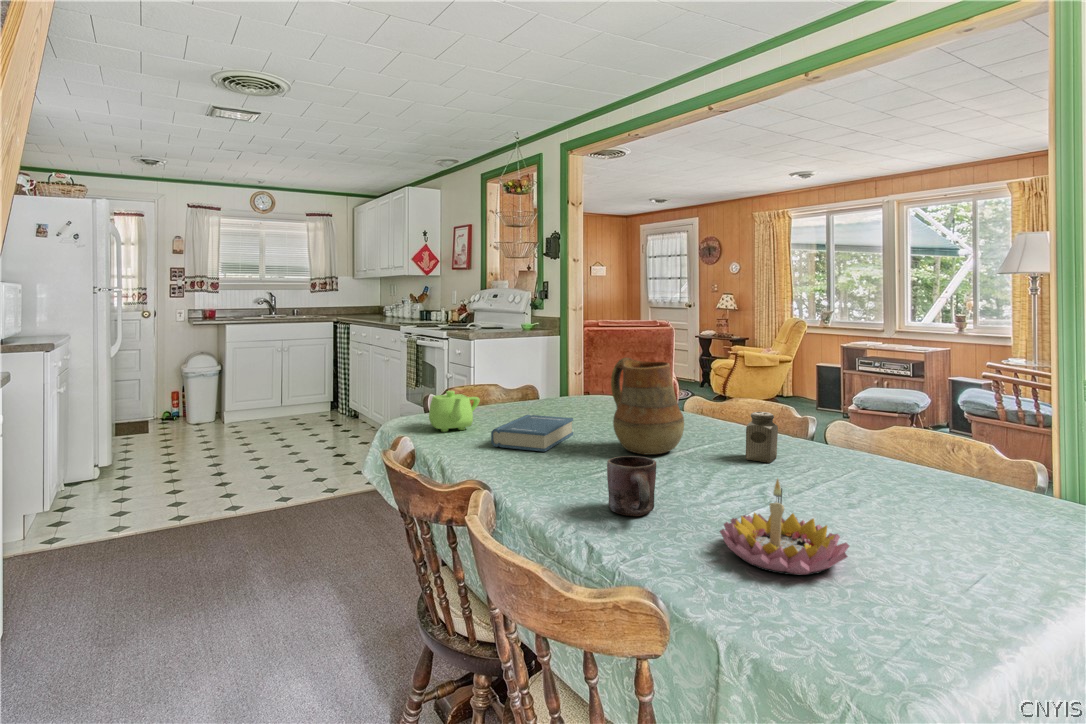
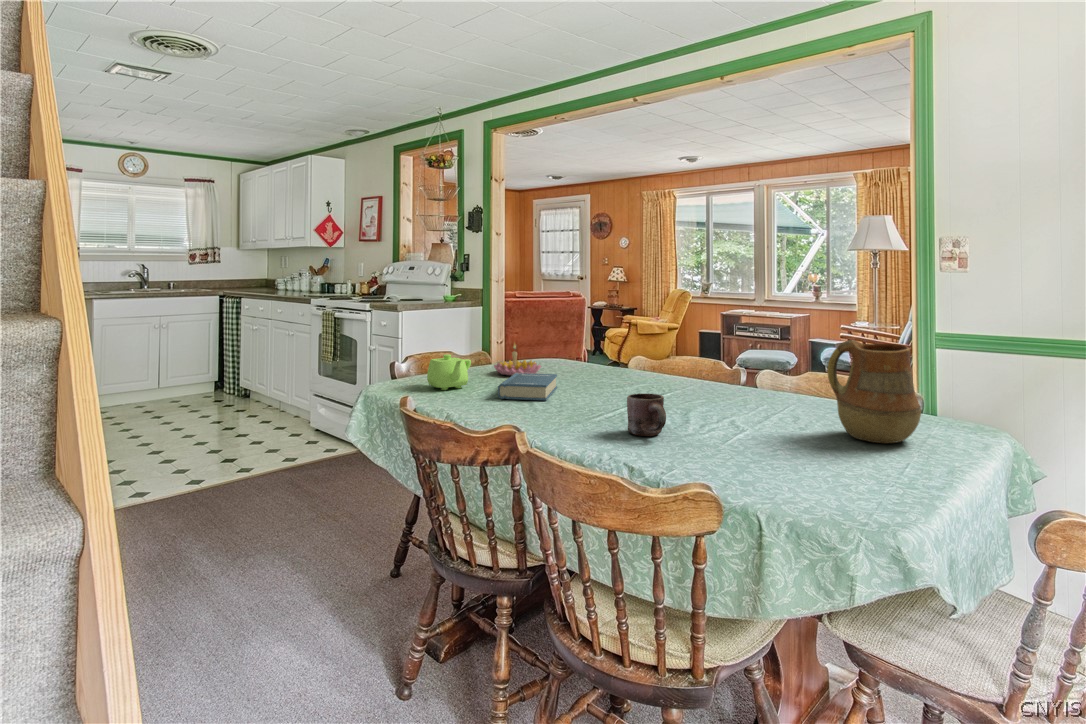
pitcher: present [611,358,684,455] -> present [827,340,921,443]
salt shaker: present [746,412,778,463] -> none [703,362,726,400]
candle holder: present [720,479,849,575] -> present [494,343,541,376]

